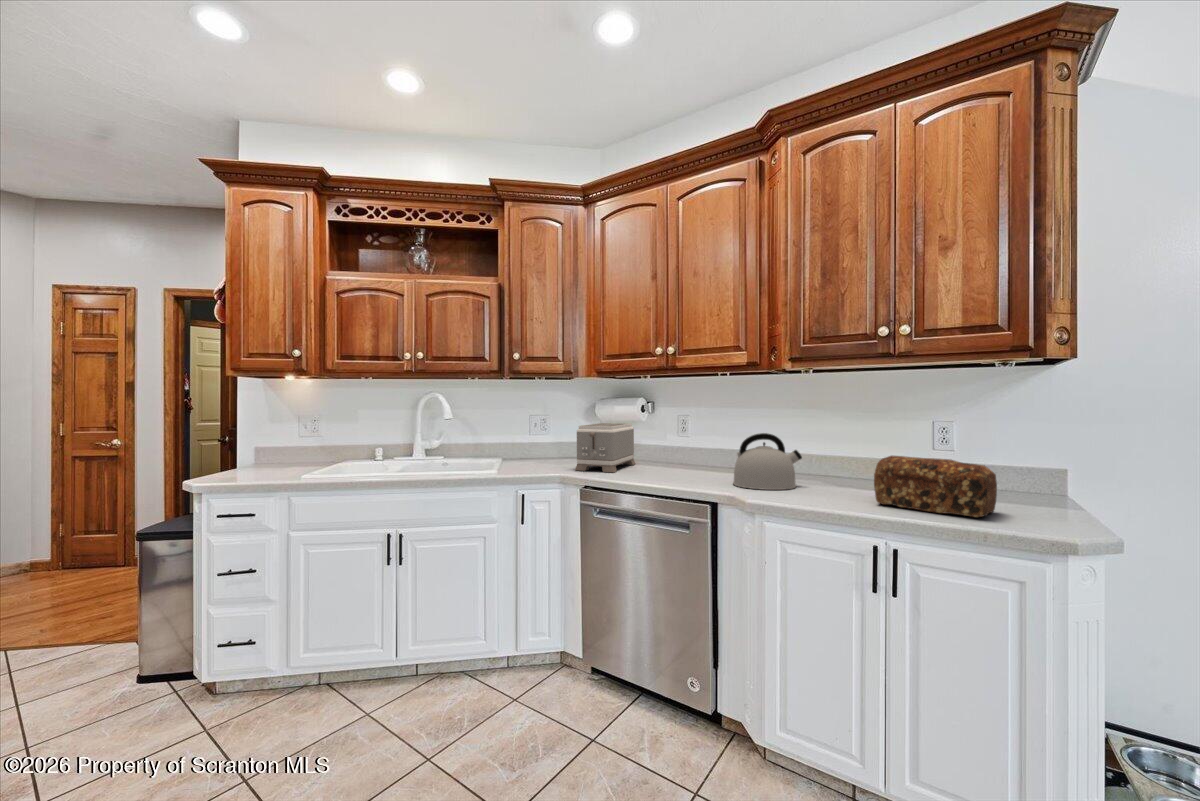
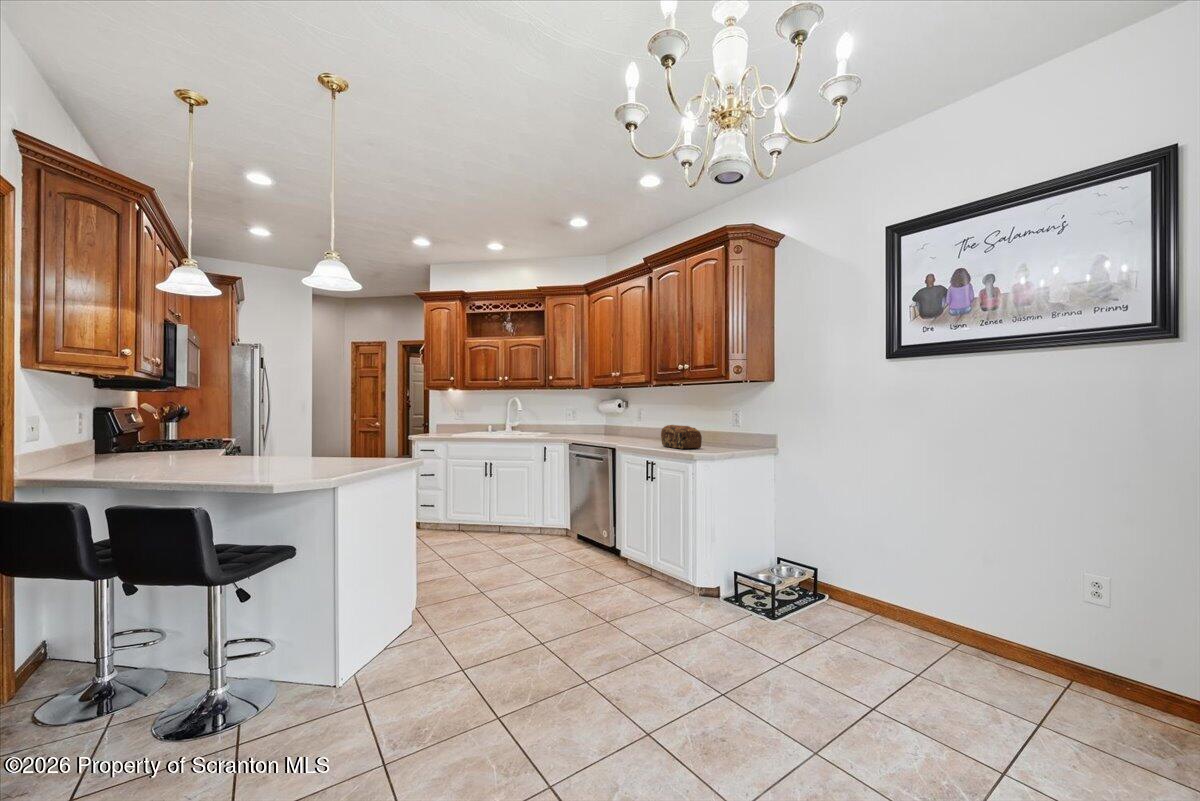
toaster: present [575,423,636,472] -> none [573,413,612,437]
kettle: present [733,433,802,490] -> none [628,416,659,443]

